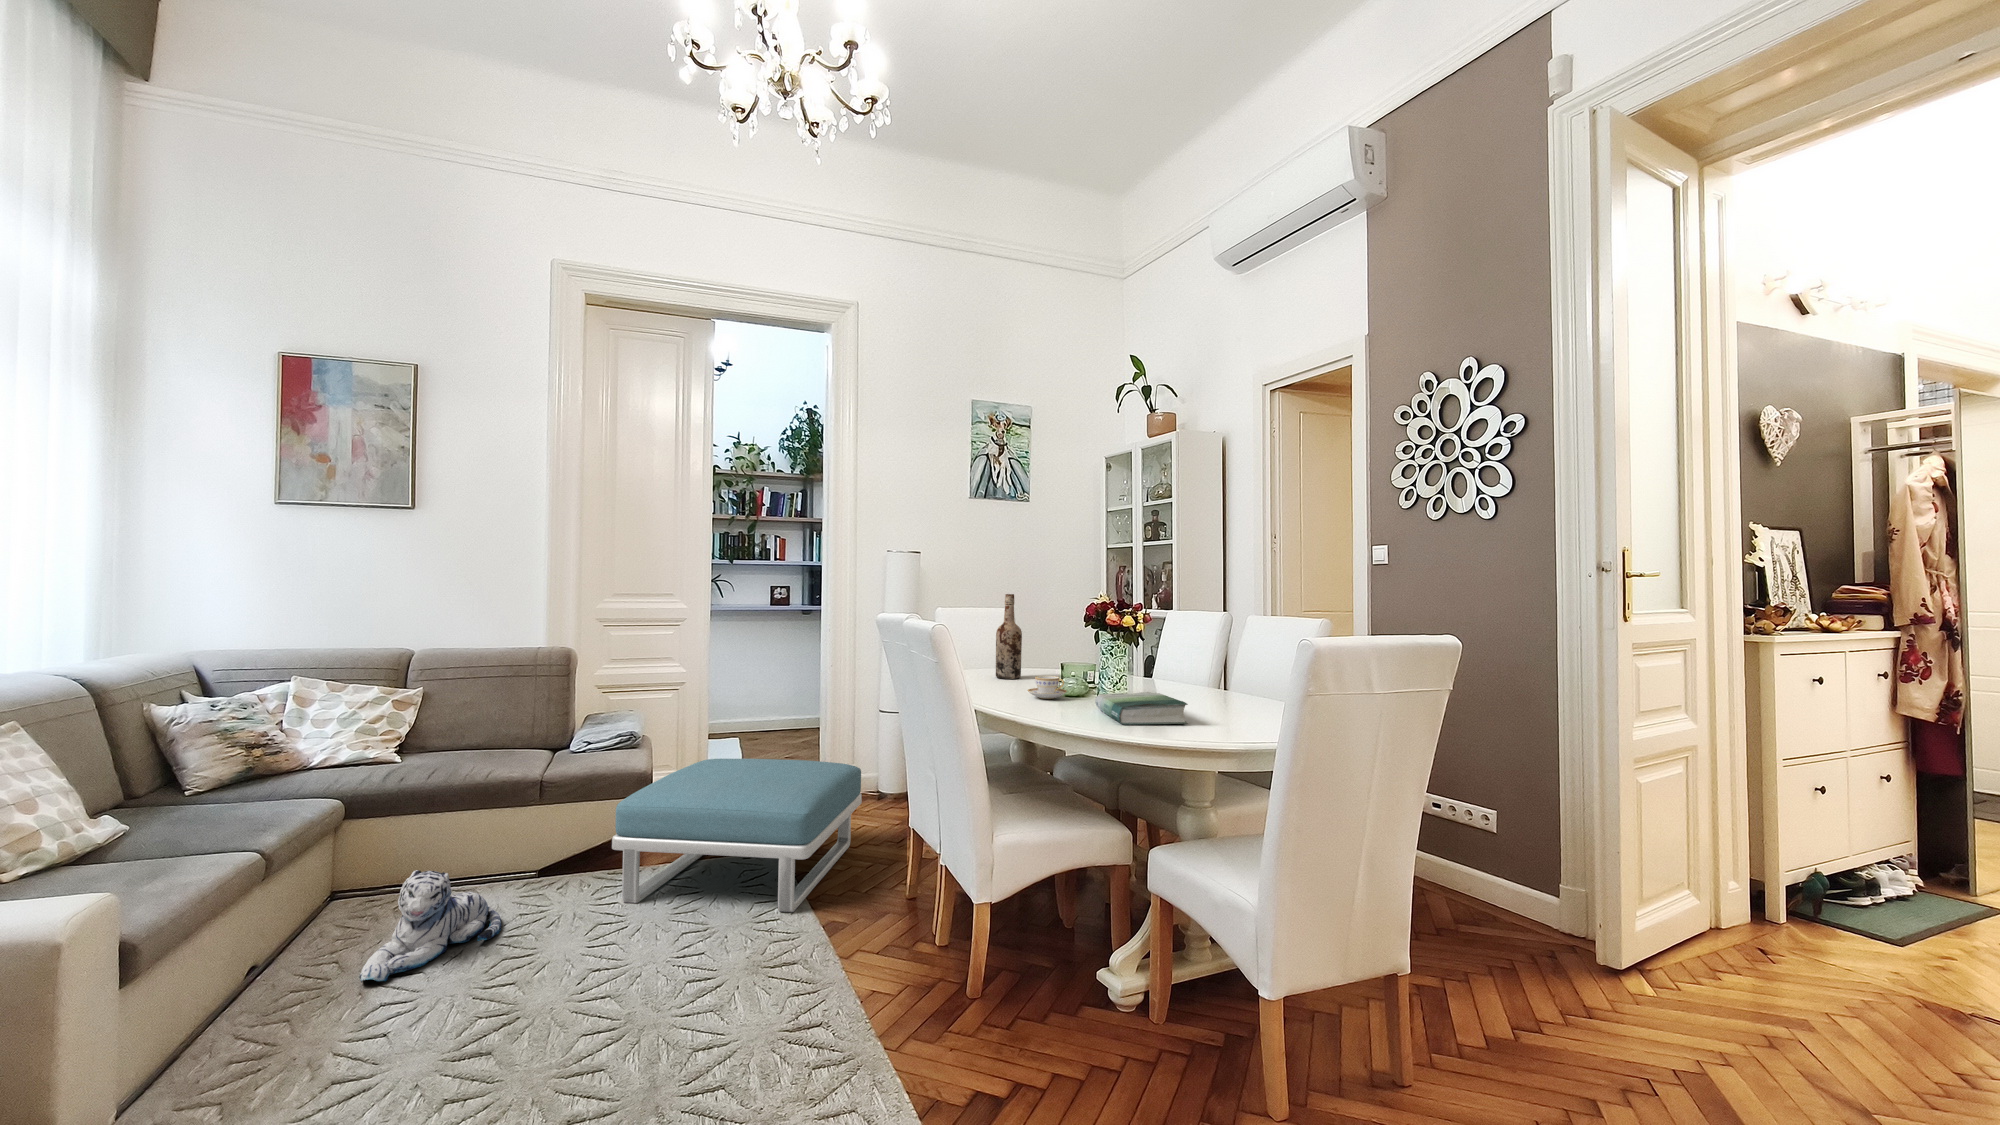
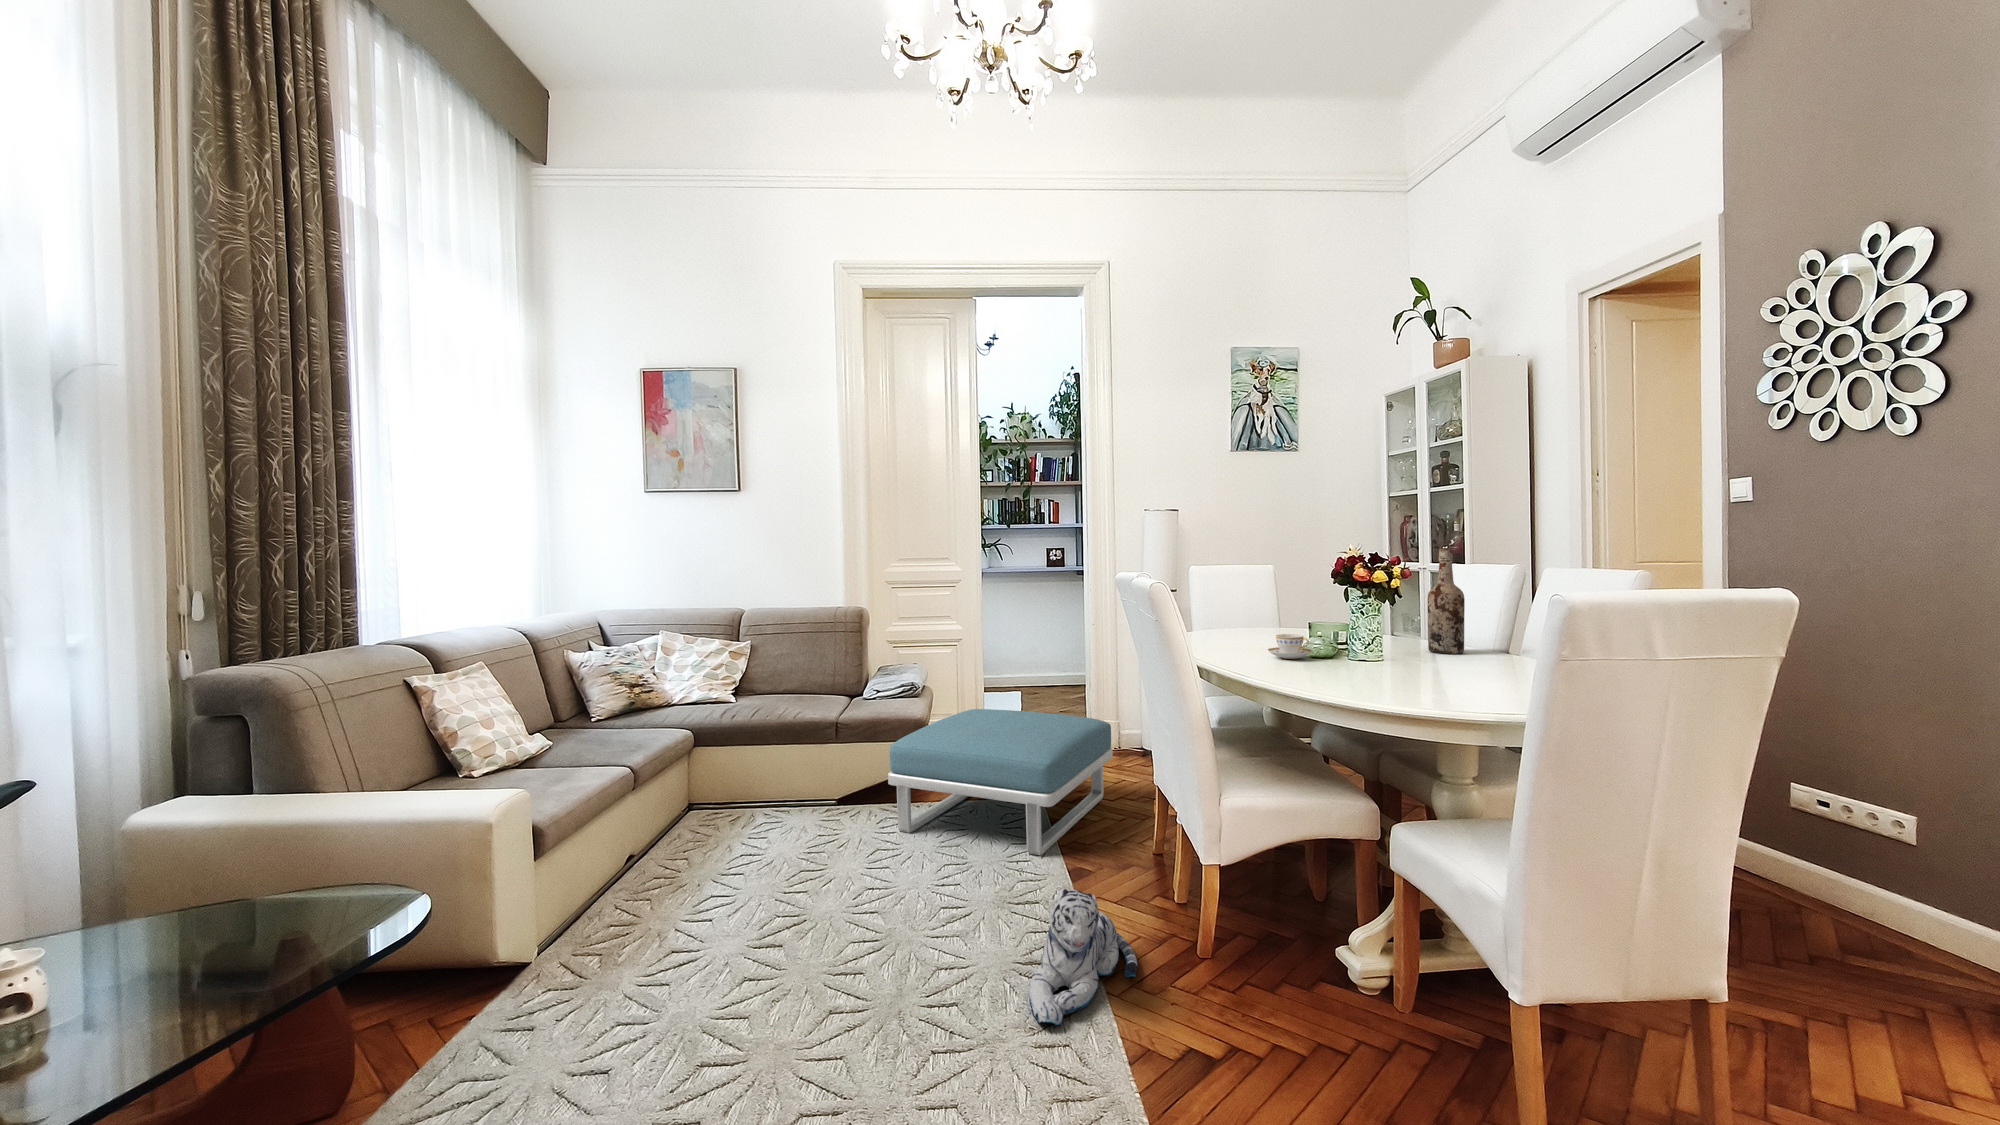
wine bottle: present [996,594,1022,679] -> present [1428,548,1465,654]
book: present [1095,692,1188,725] -> none [1341,654,1450,690]
plush toy: present [359,870,502,982] -> present [1029,888,1138,1025]

